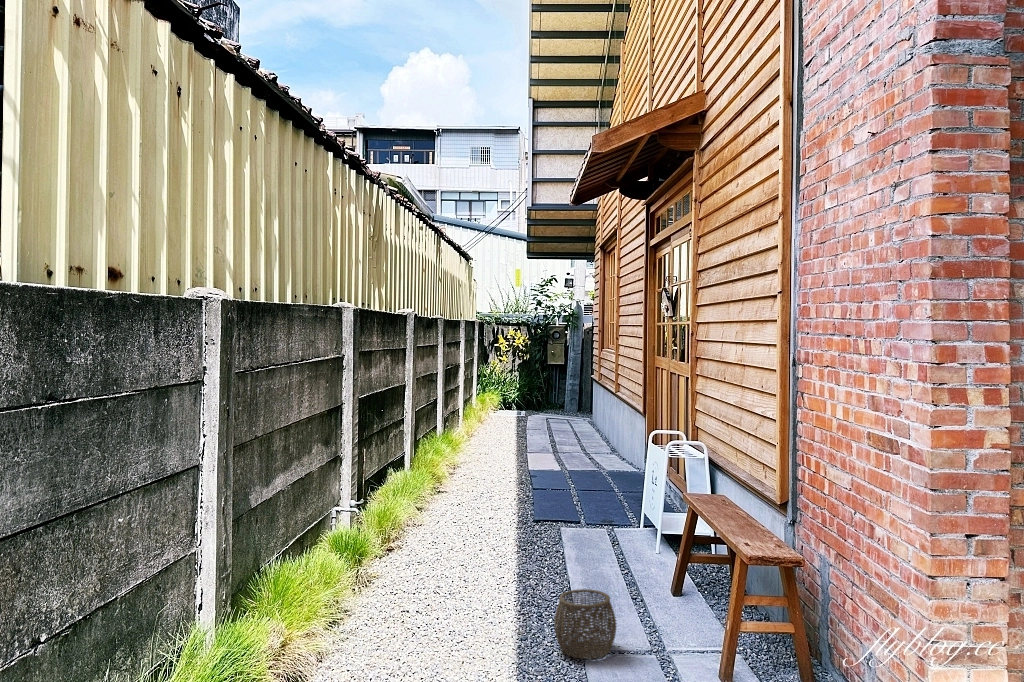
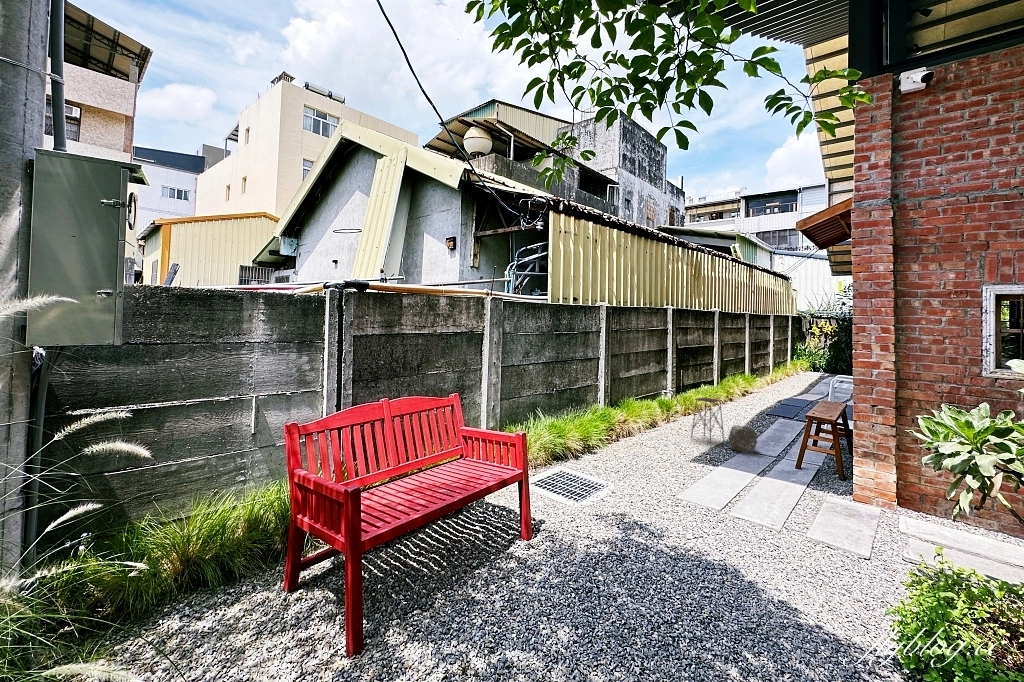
side table: none [456,527,526,646] -> present [691,398,724,442]

